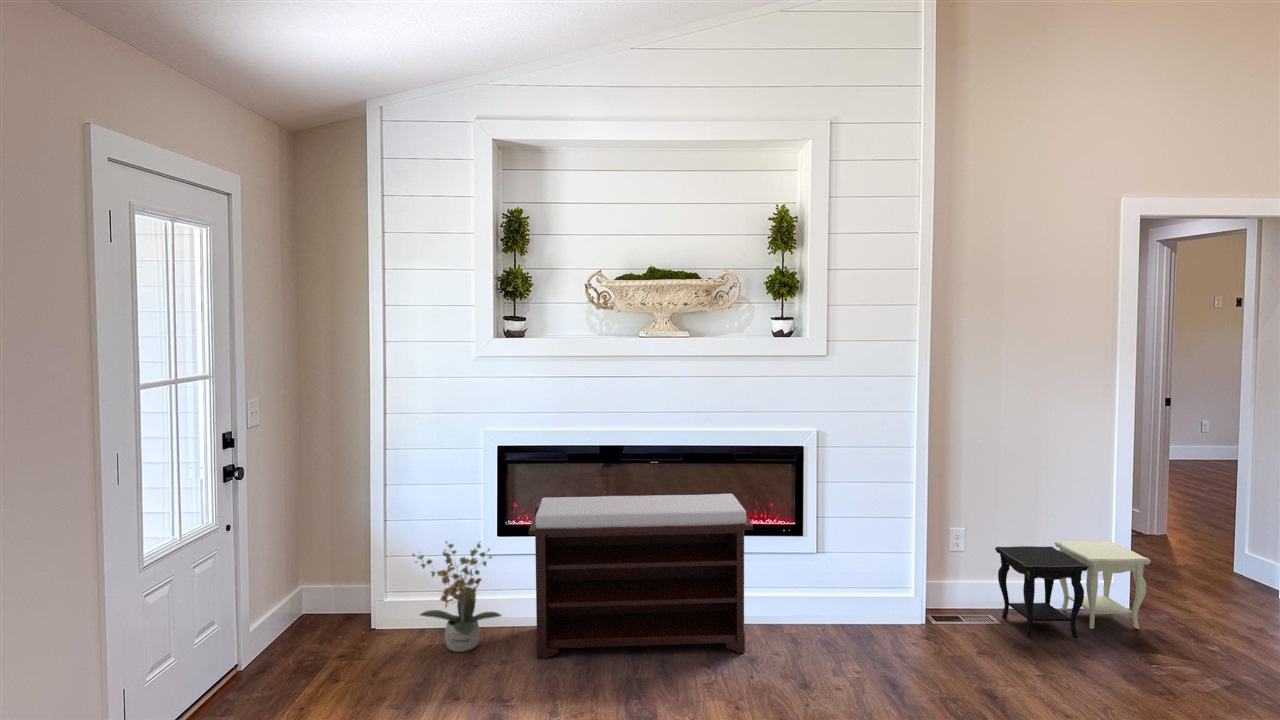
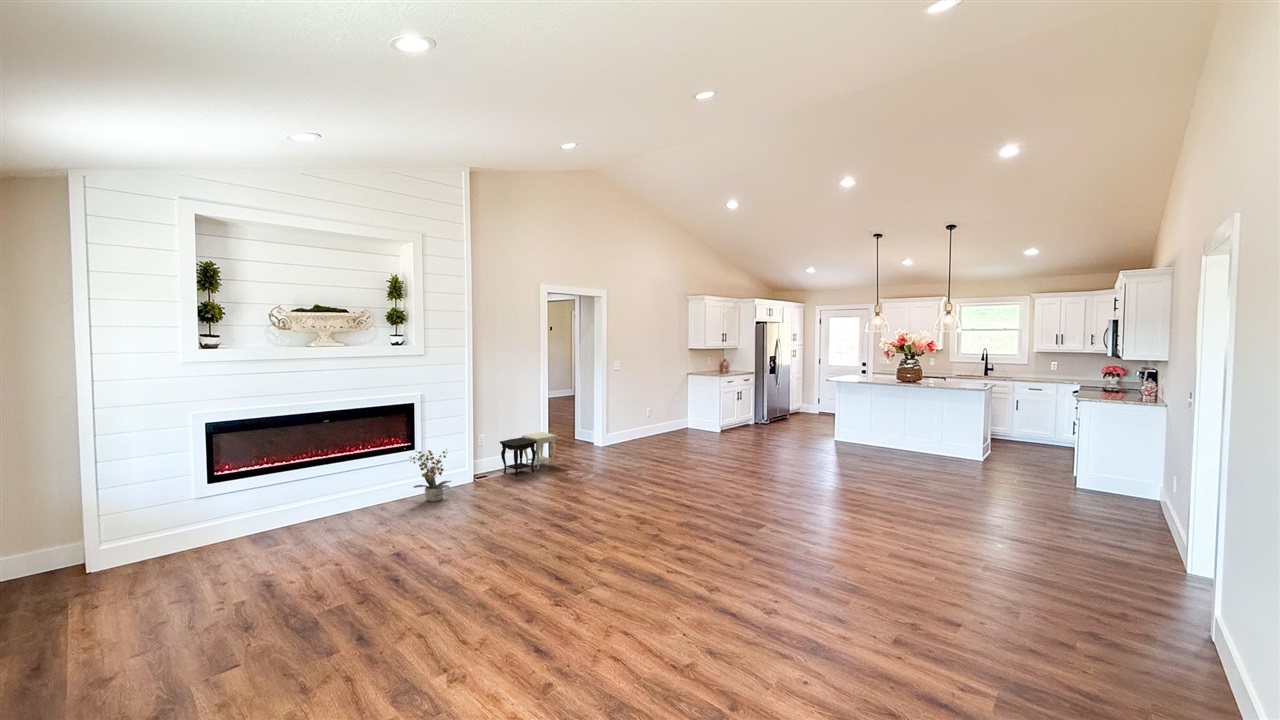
bench: present [529,494,753,660] -> none [242,433,397,547]
potted plant: present [412,542,501,652] -> present [409,449,451,501]

